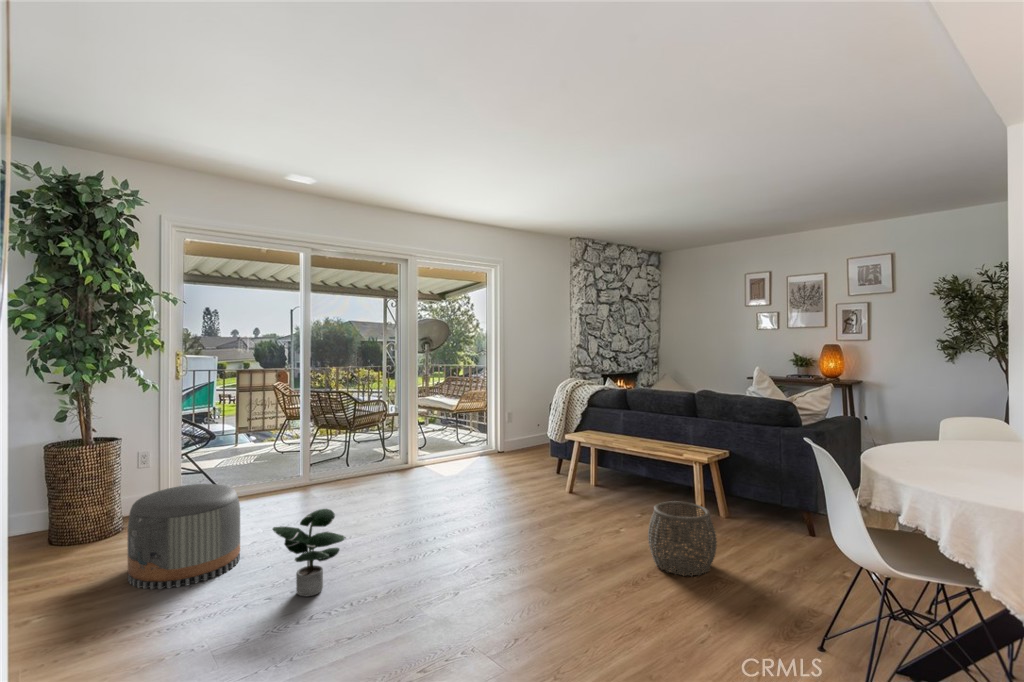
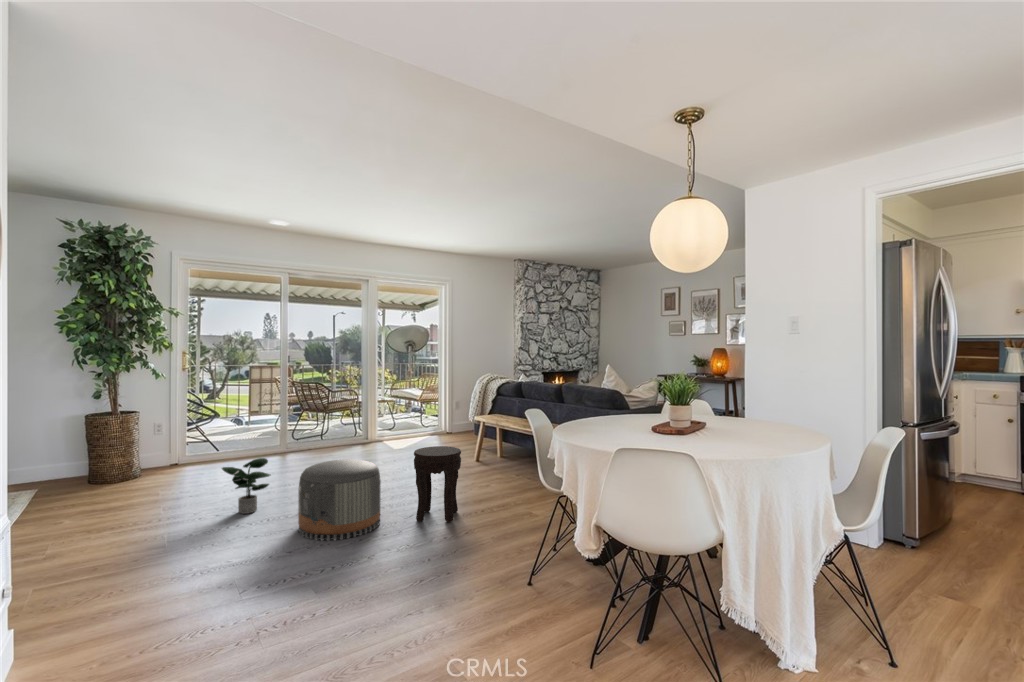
pouf: present [127,484,240,589] -> present [298,459,381,541]
side table: none [561,488,631,605] -> present [414,446,461,522]
woven basket: present [648,502,717,576] -> none [489,459,536,509]

